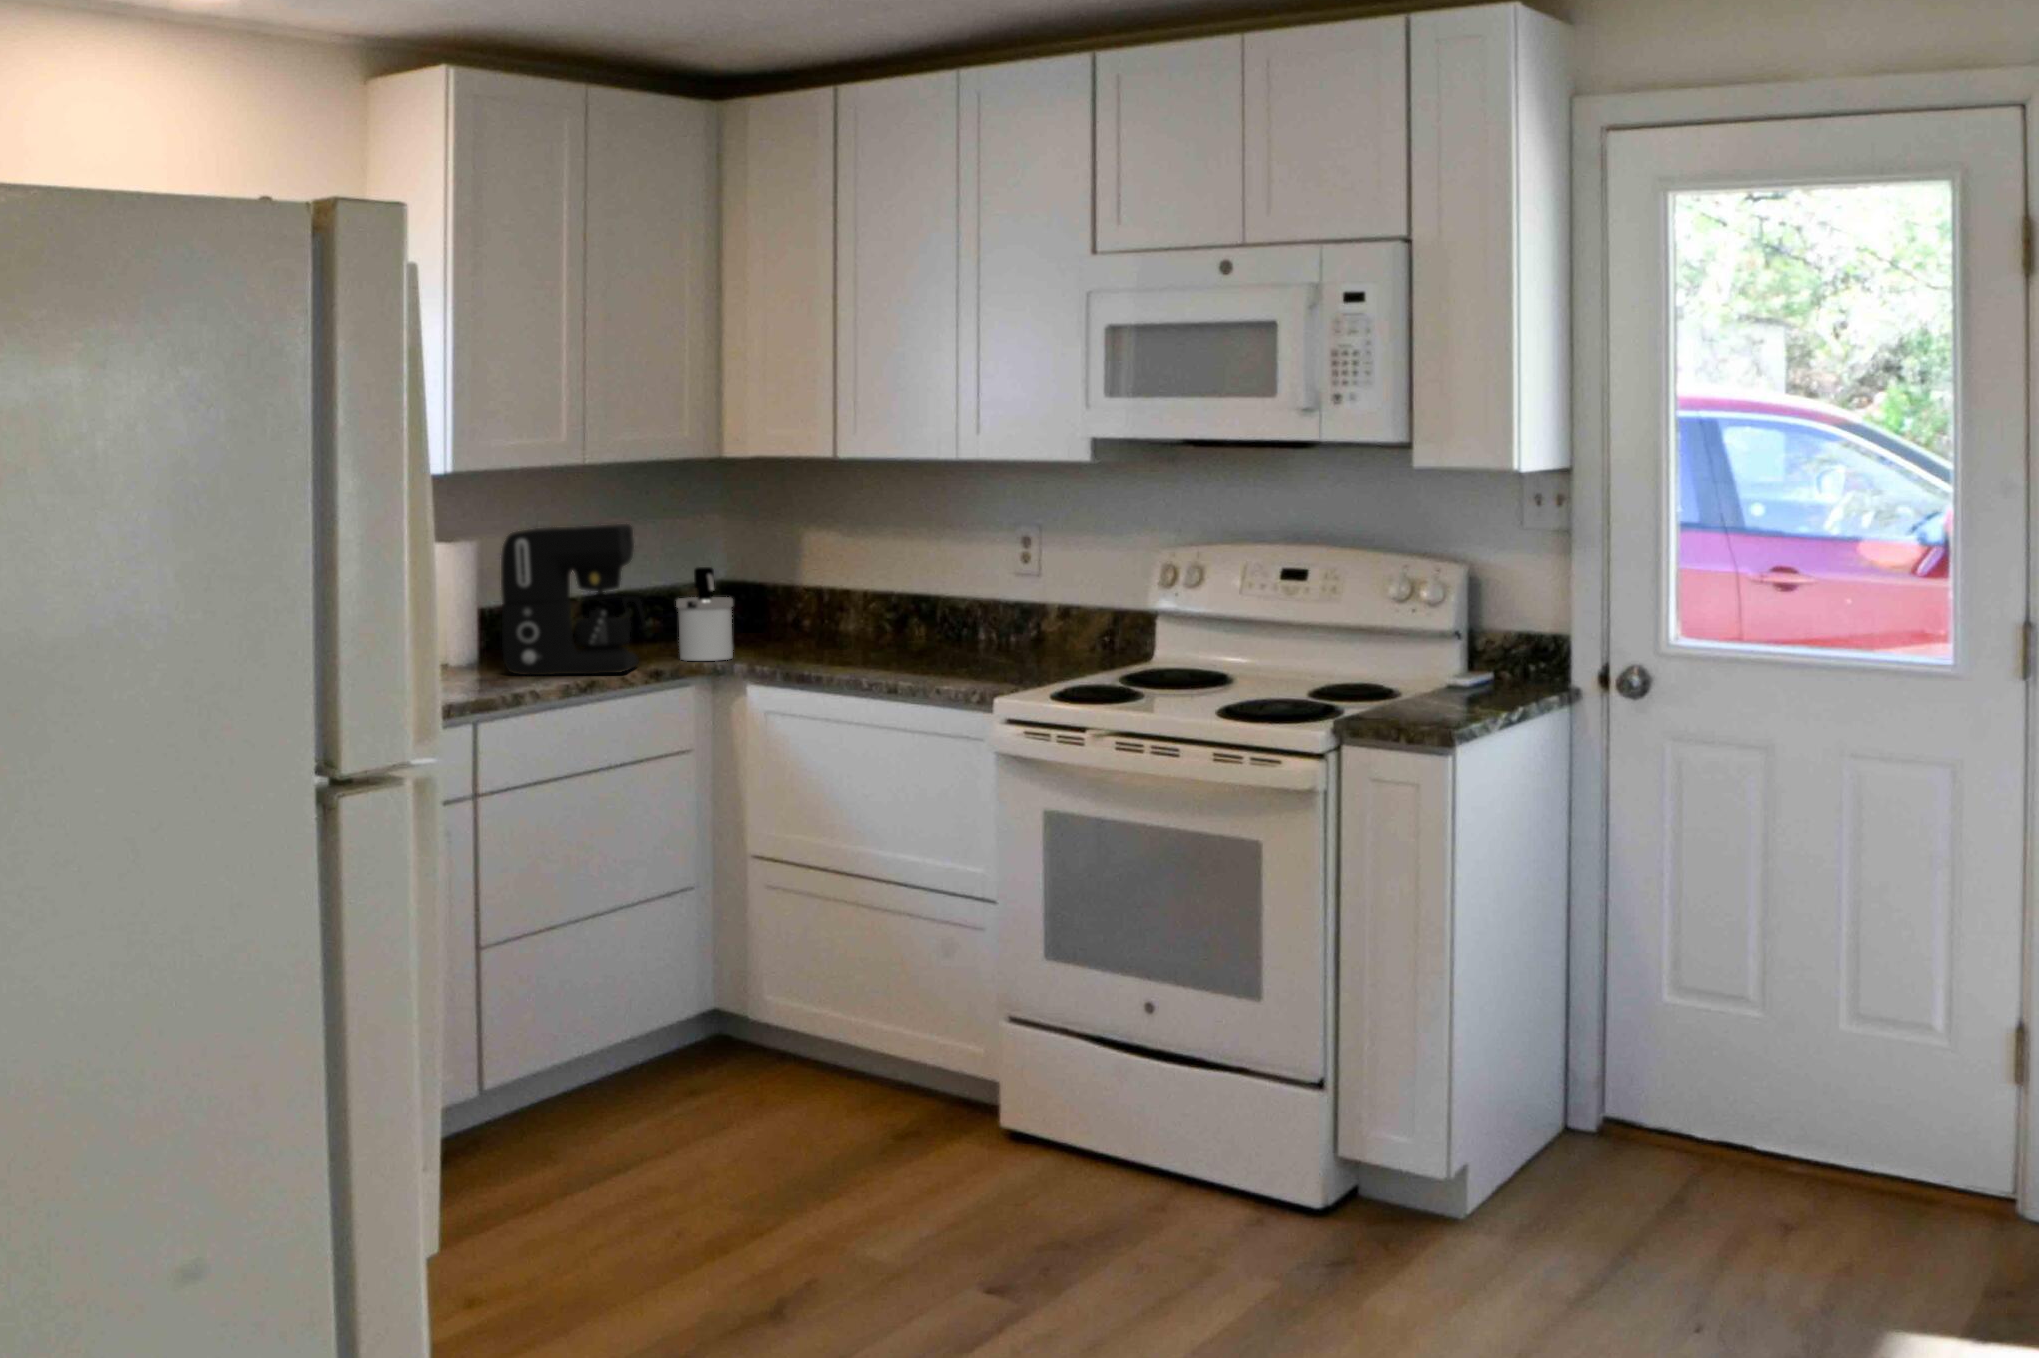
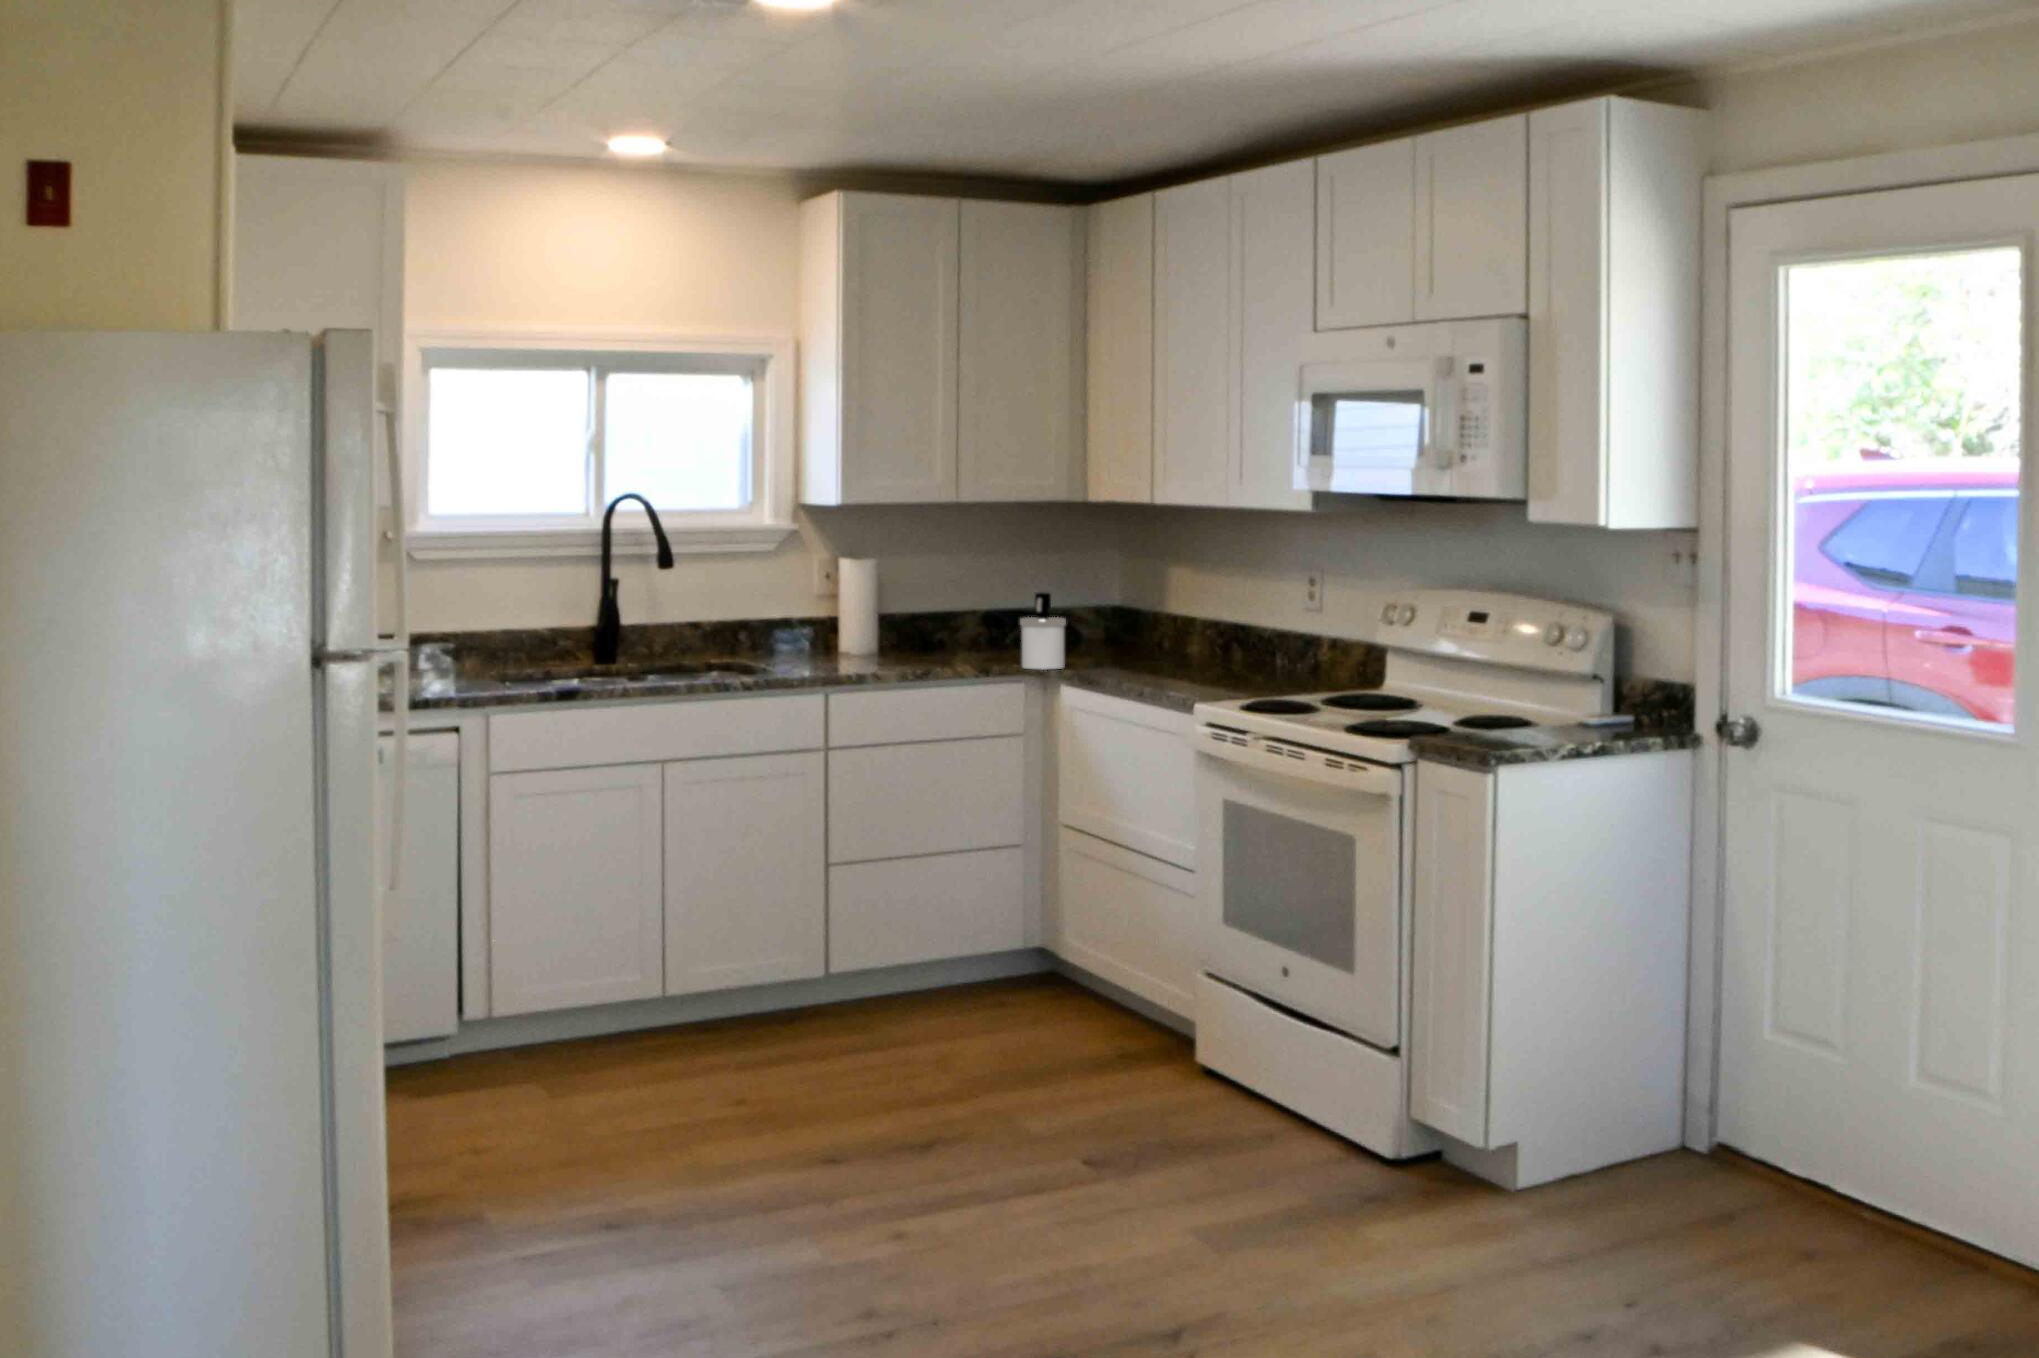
coffee maker: present [501,524,646,675] -> none [861,556,977,675]

